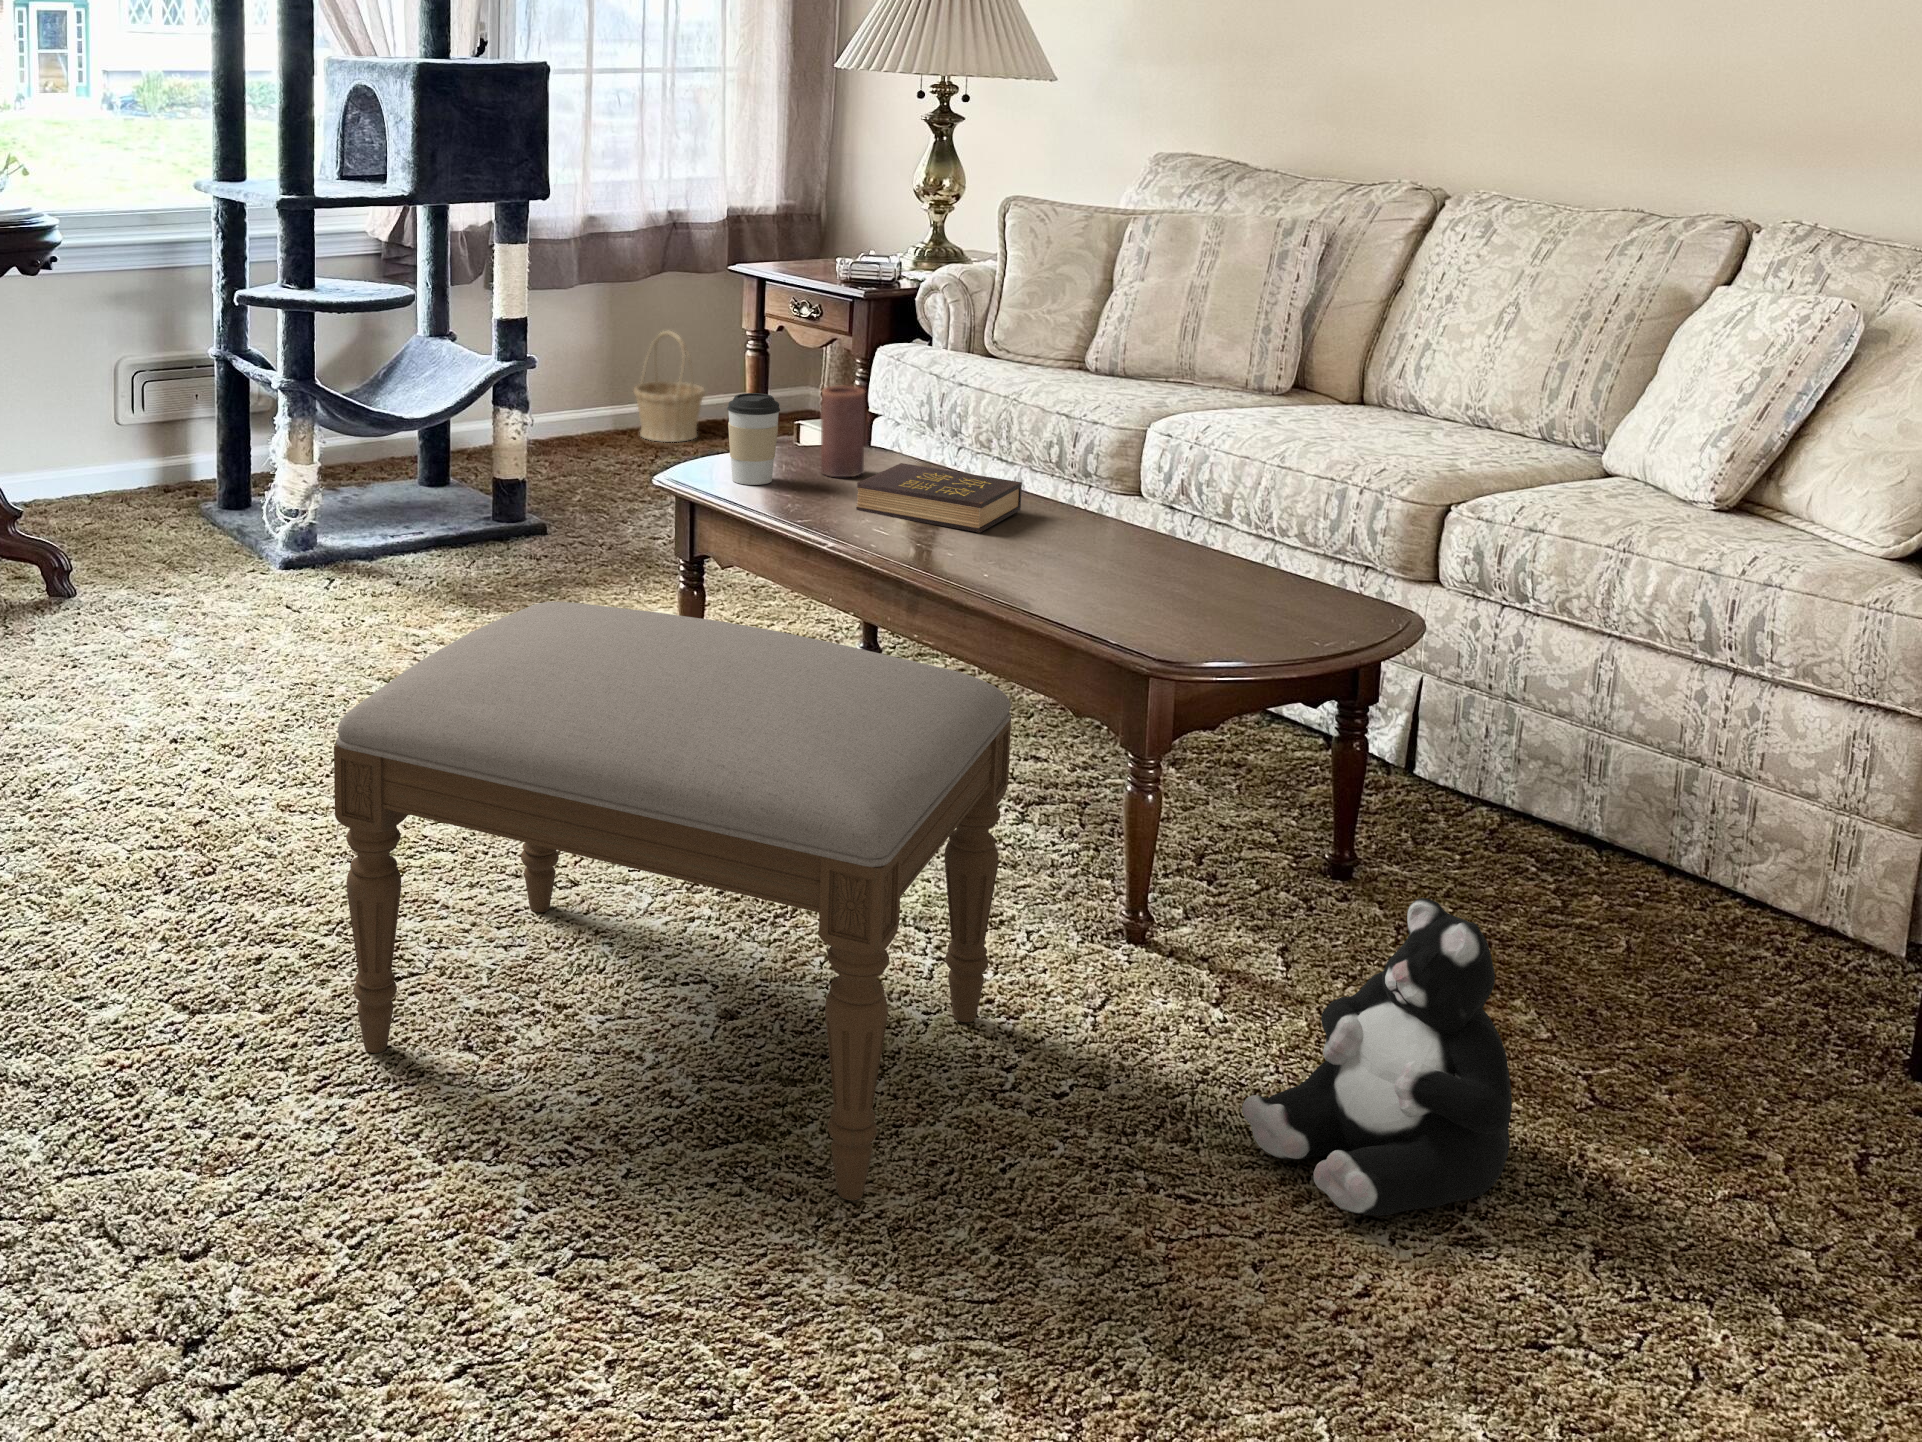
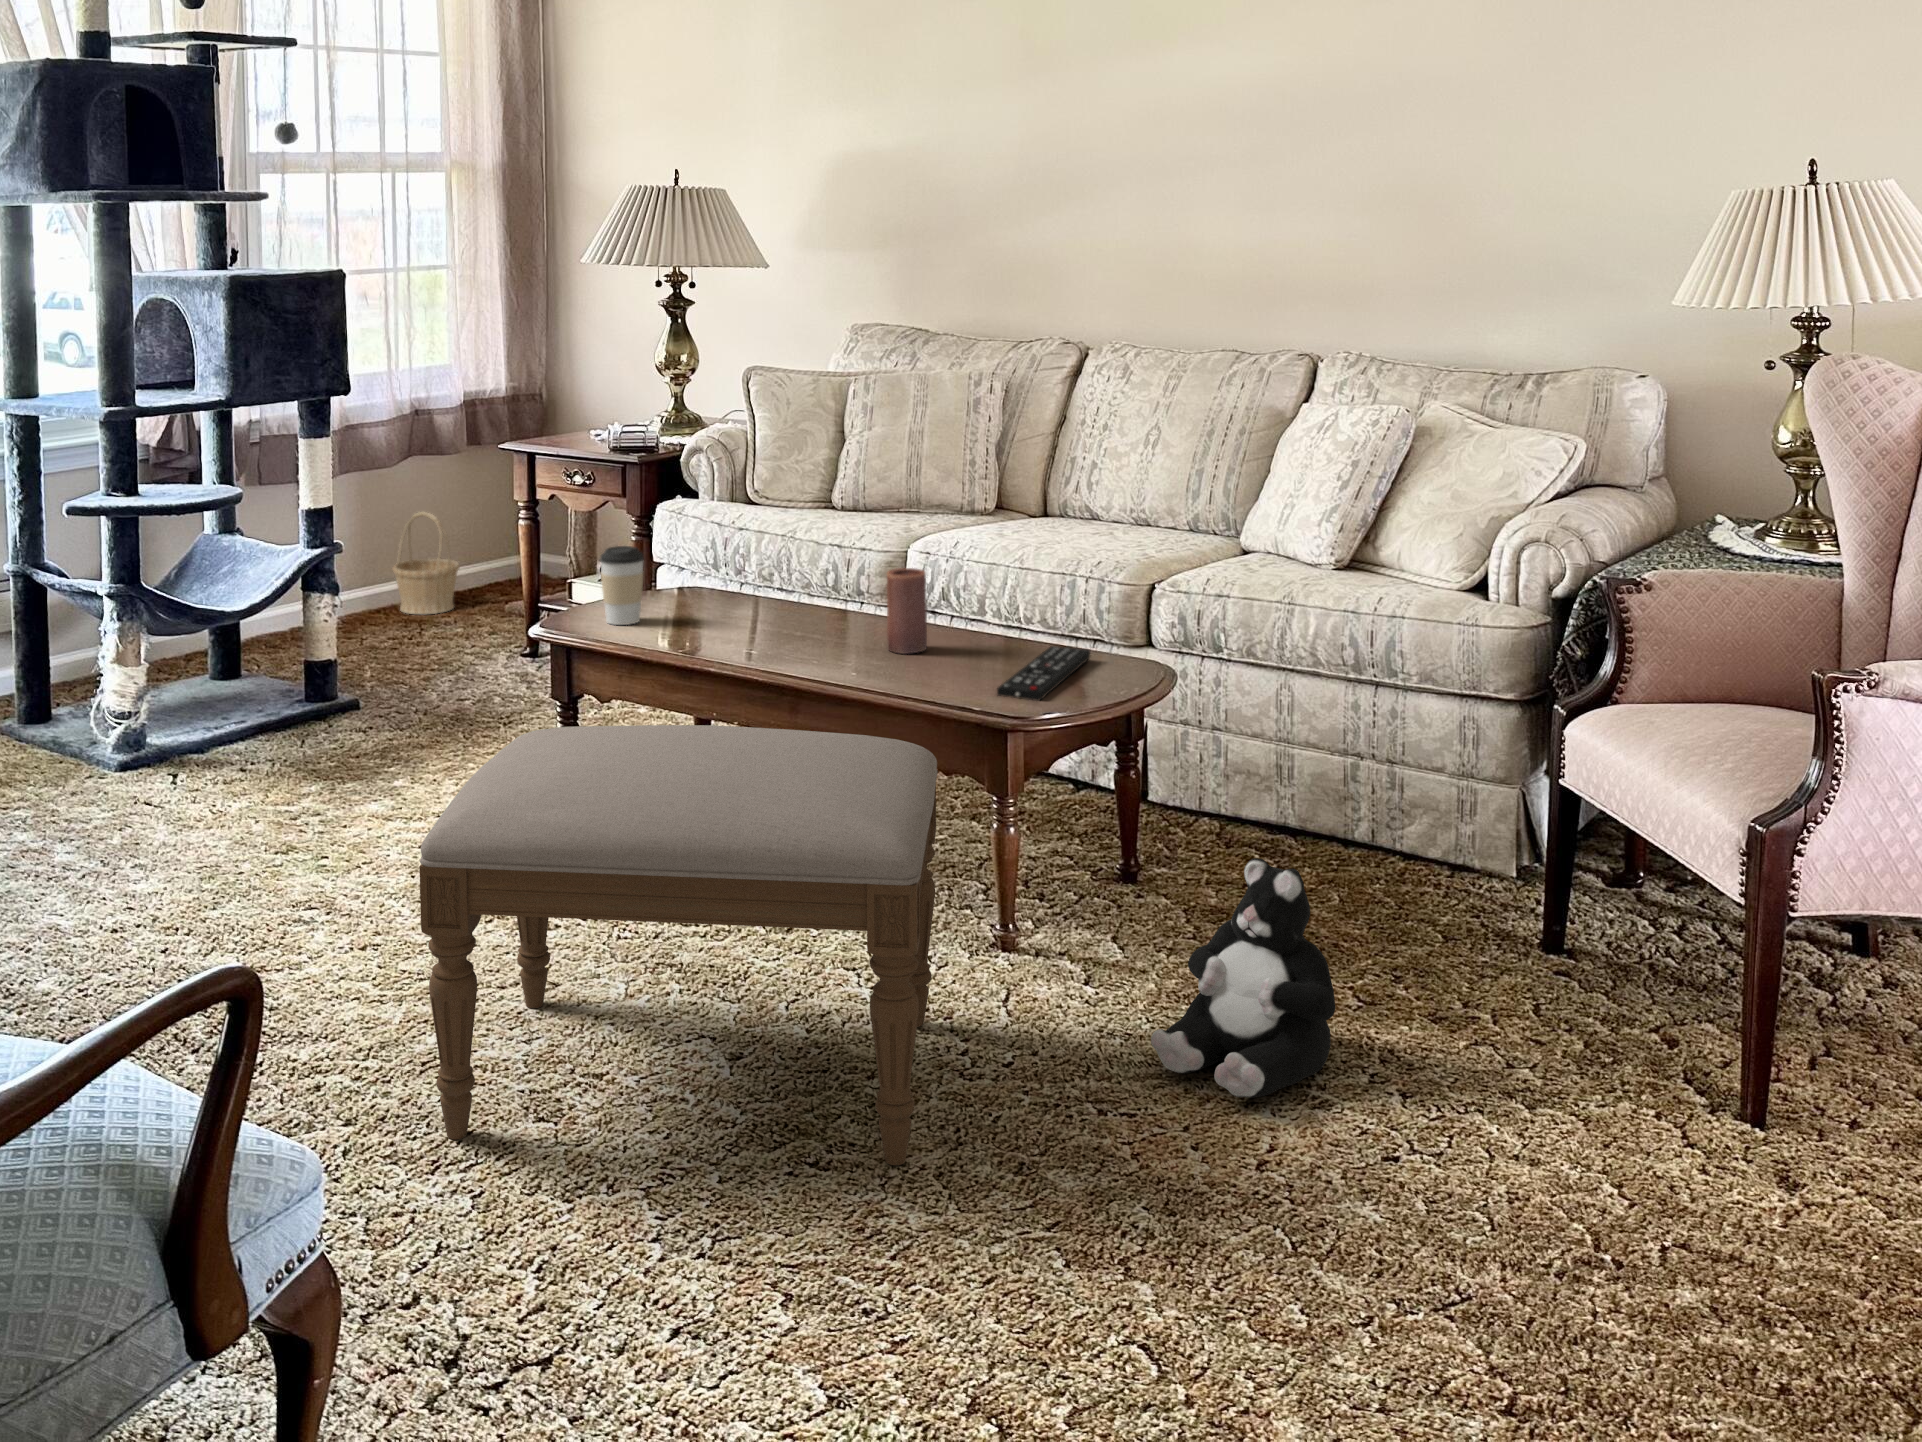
candle: present [821,386,865,477] -> present [887,568,927,654]
hardback book: present [856,463,1022,532] -> none [723,594,850,642]
remote control: none [1144,571,1304,643] -> present [997,646,1090,701]

